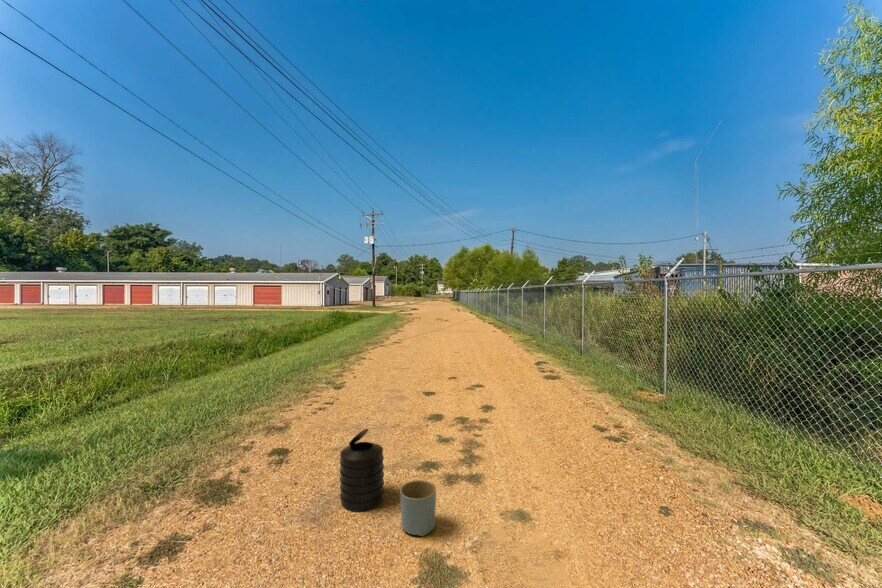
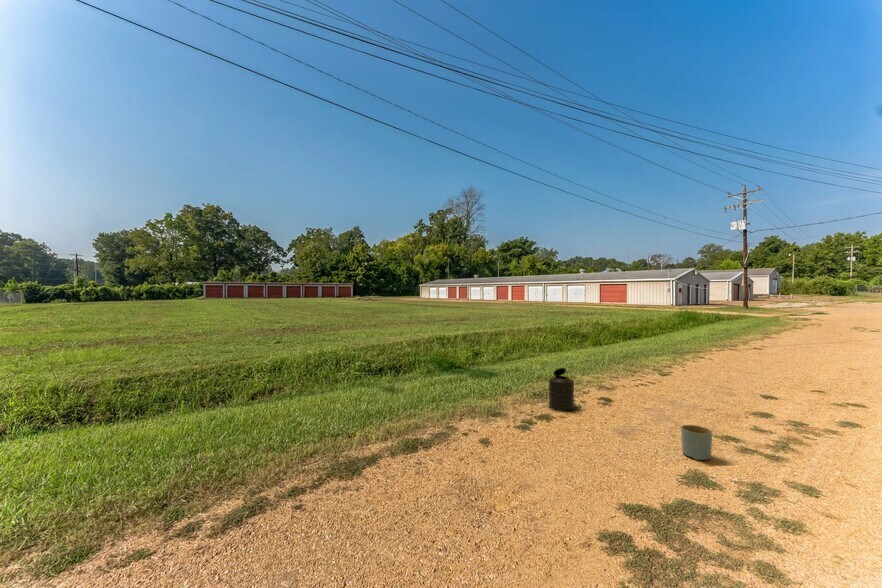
trash can: present [340,429,384,512] -> present [549,368,574,411]

